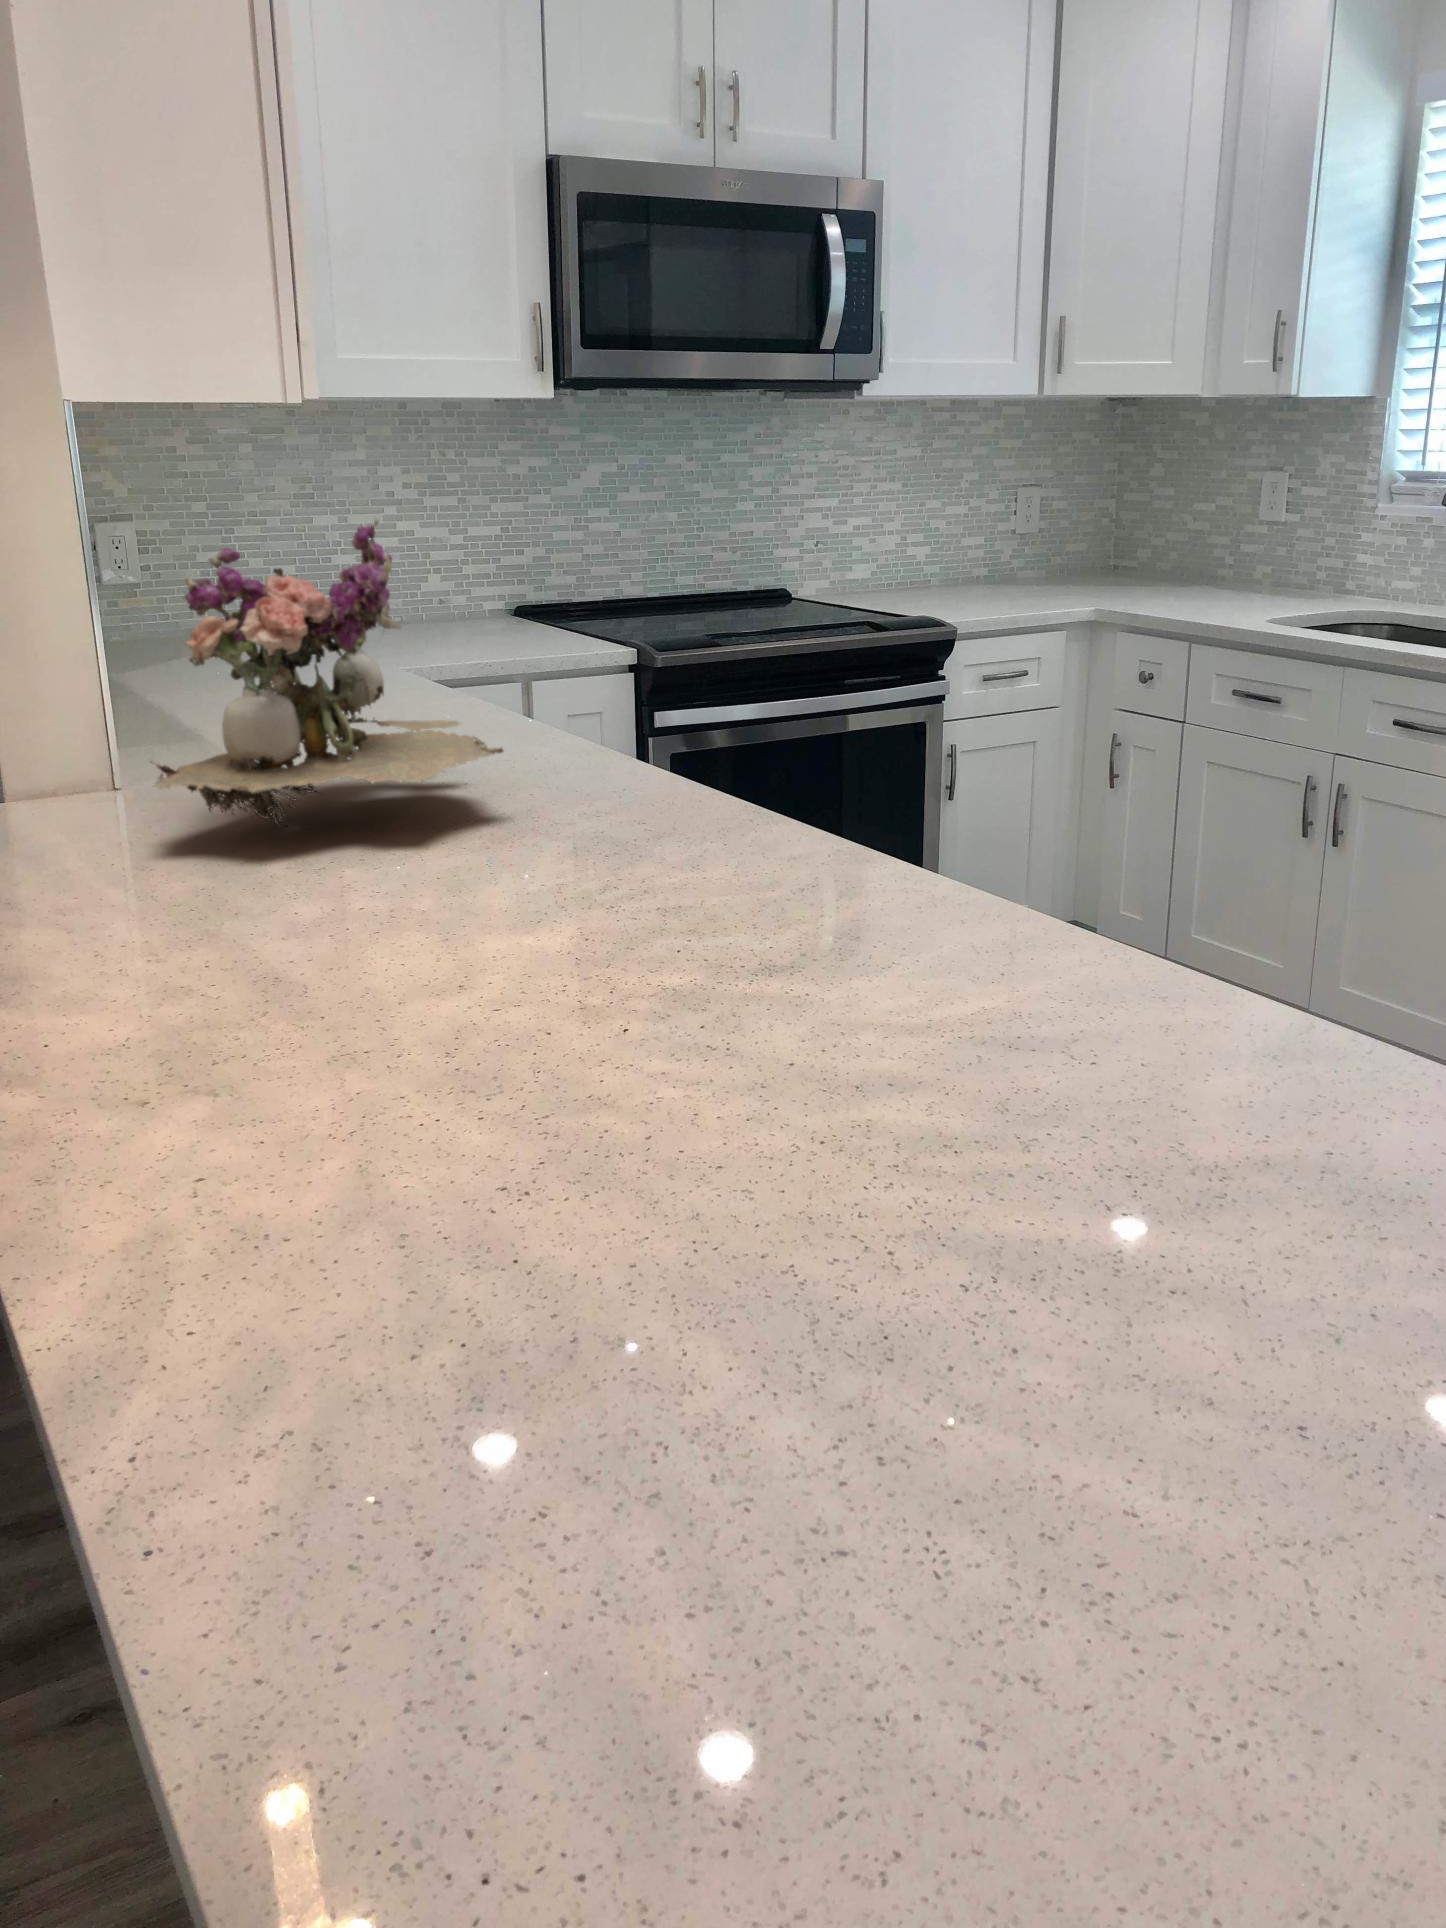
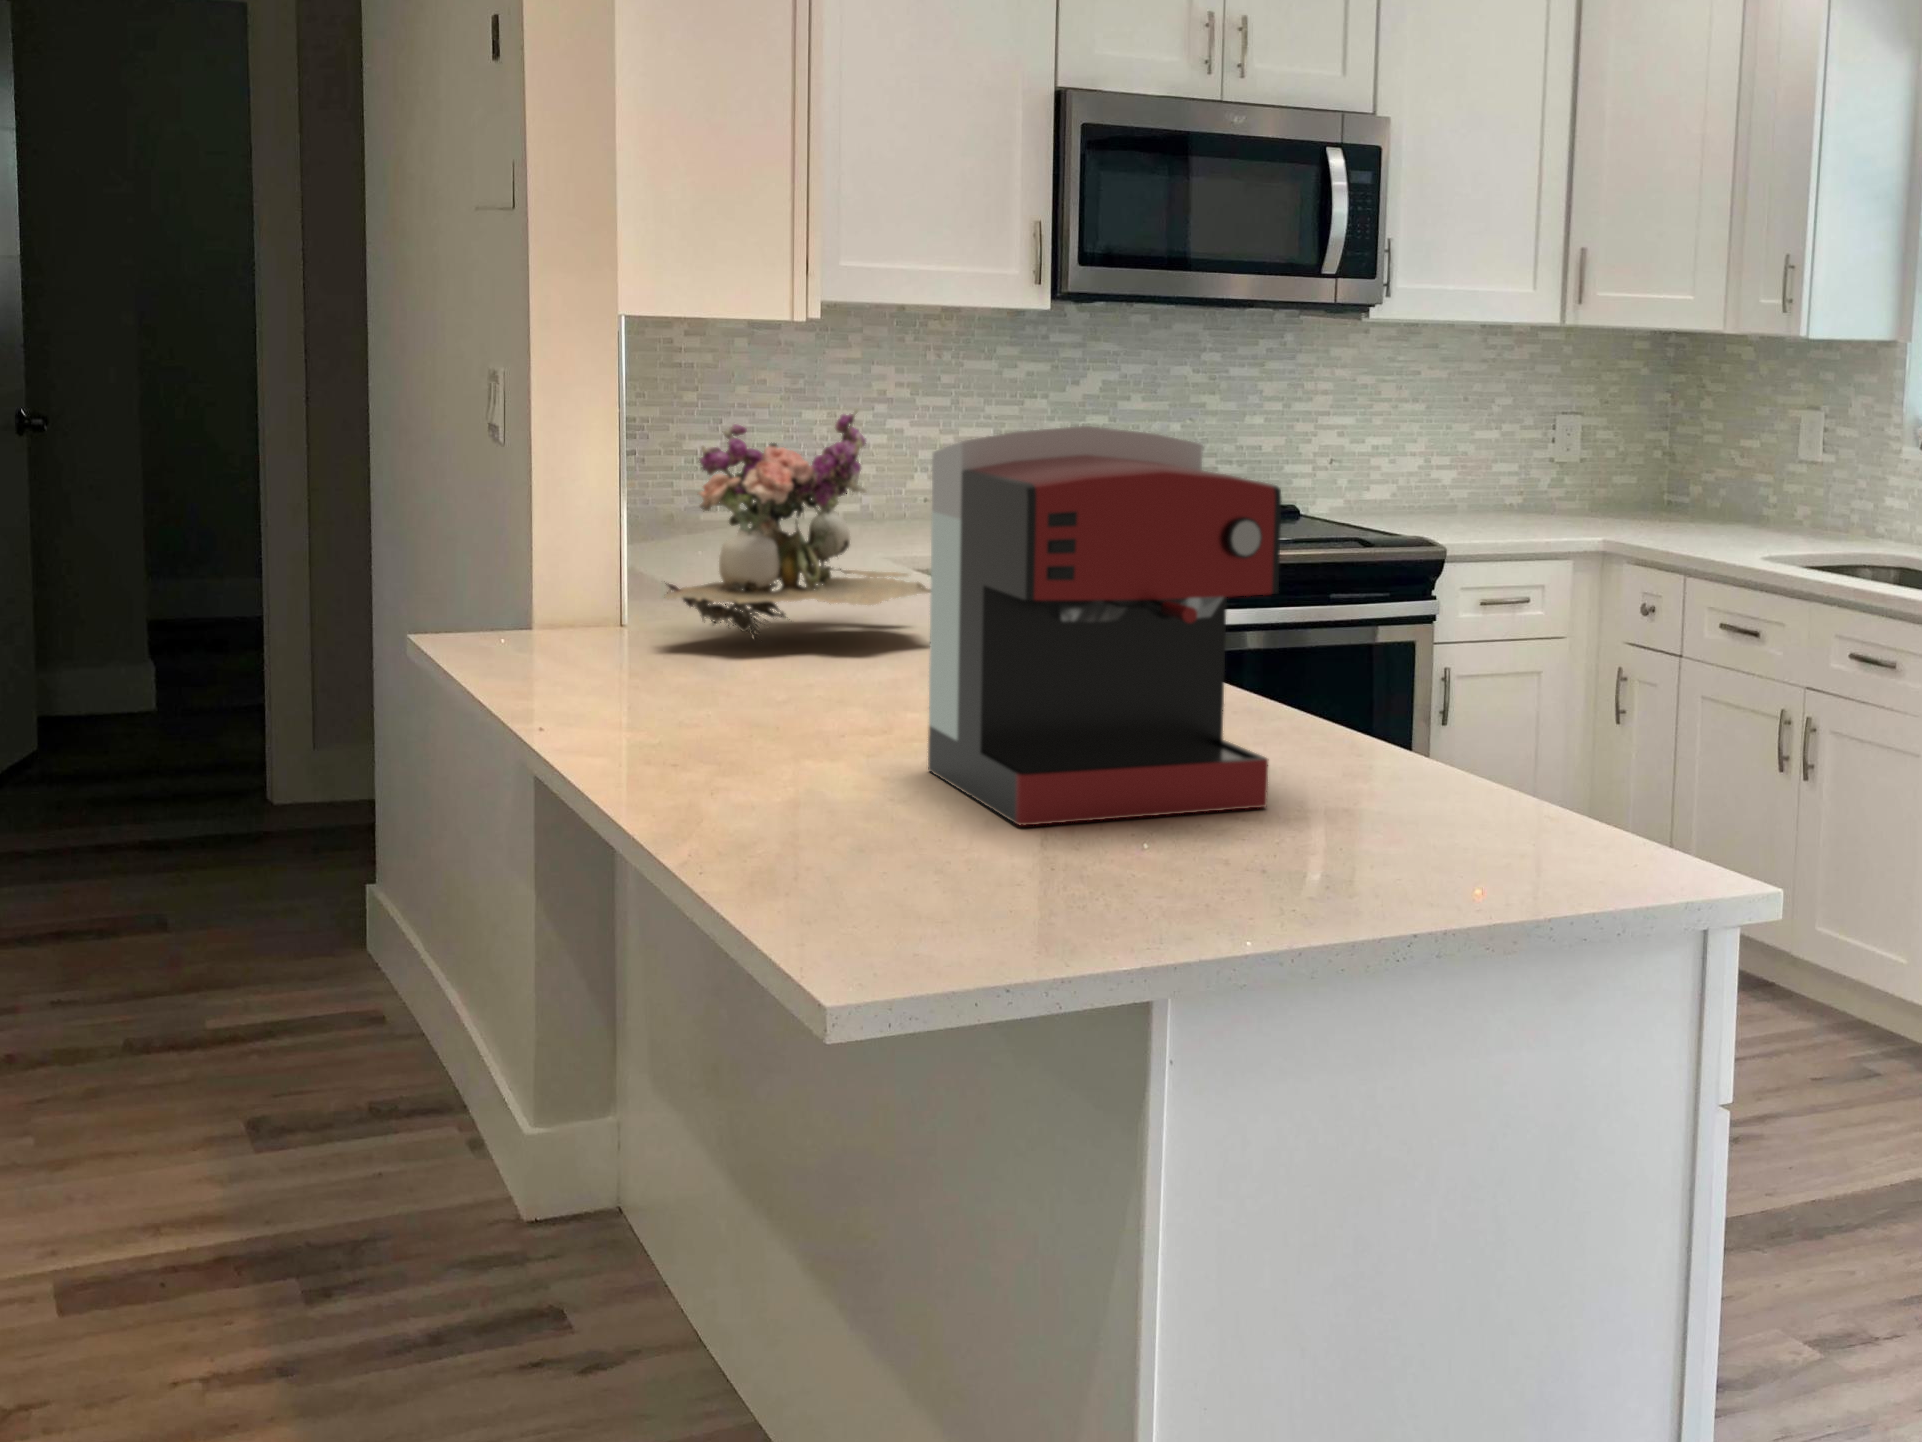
coffee maker: none [557,535,1282,1359] -> present [928,426,1281,825]

